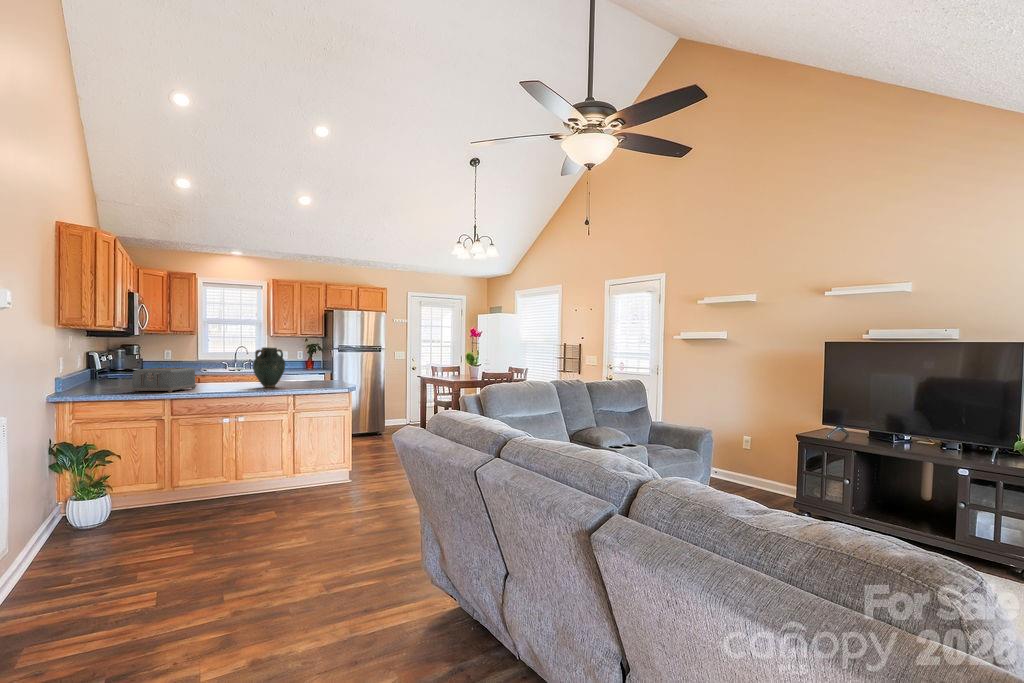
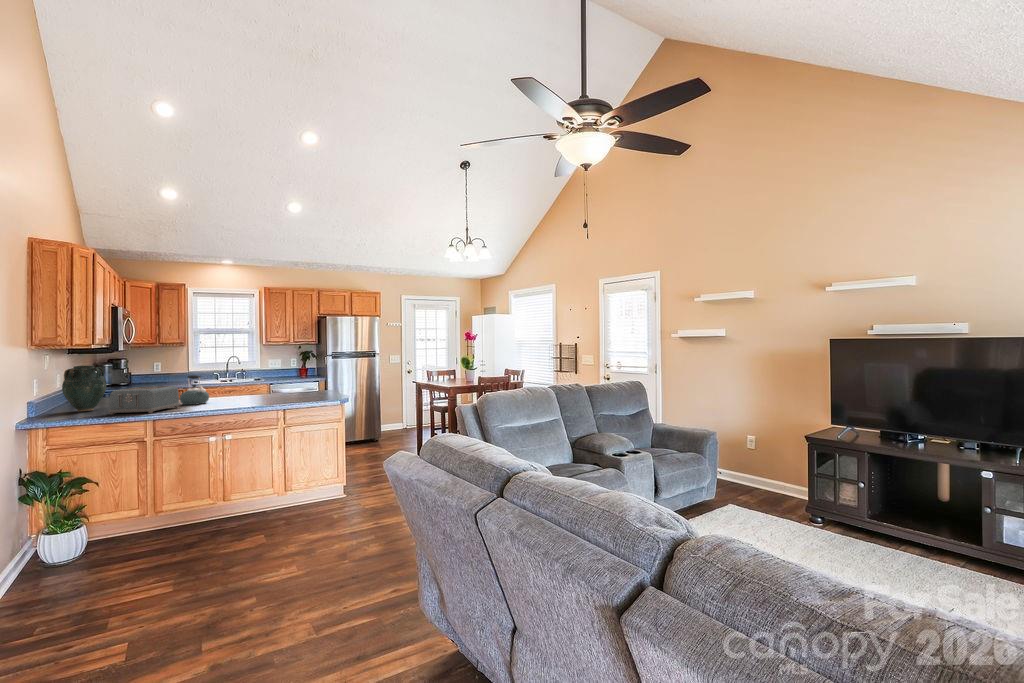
vase: present [253,347,285,387] -> present [62,365,106,411]
kettle: none [195,359,223,387] -> present [180,375,209,405]

